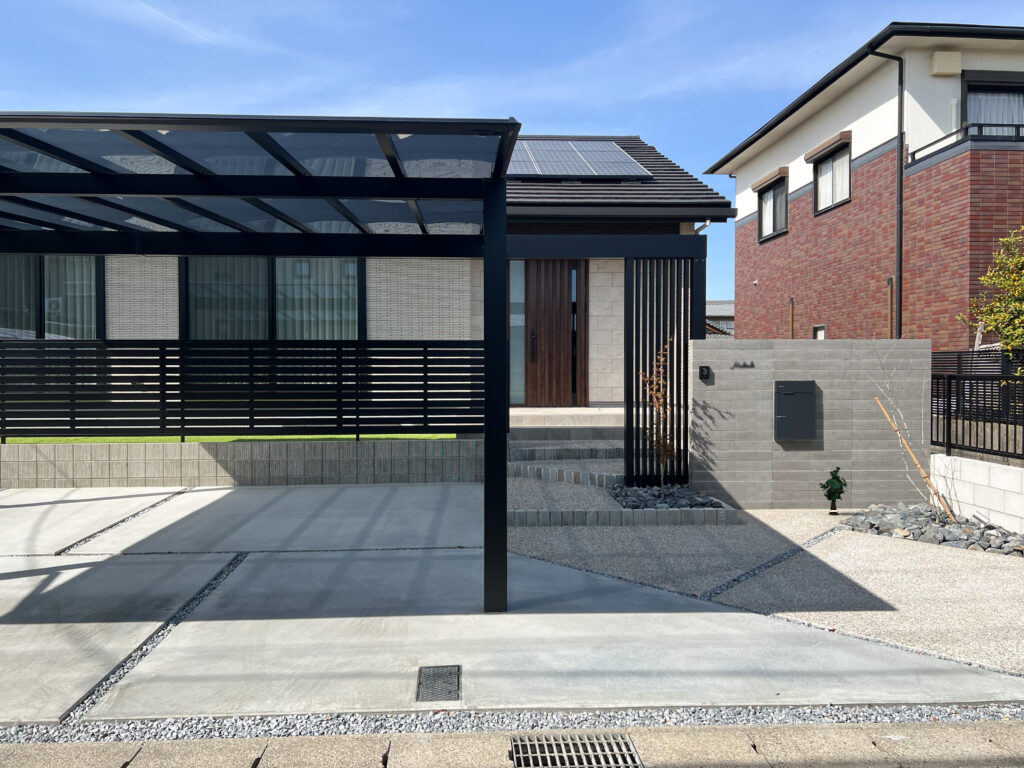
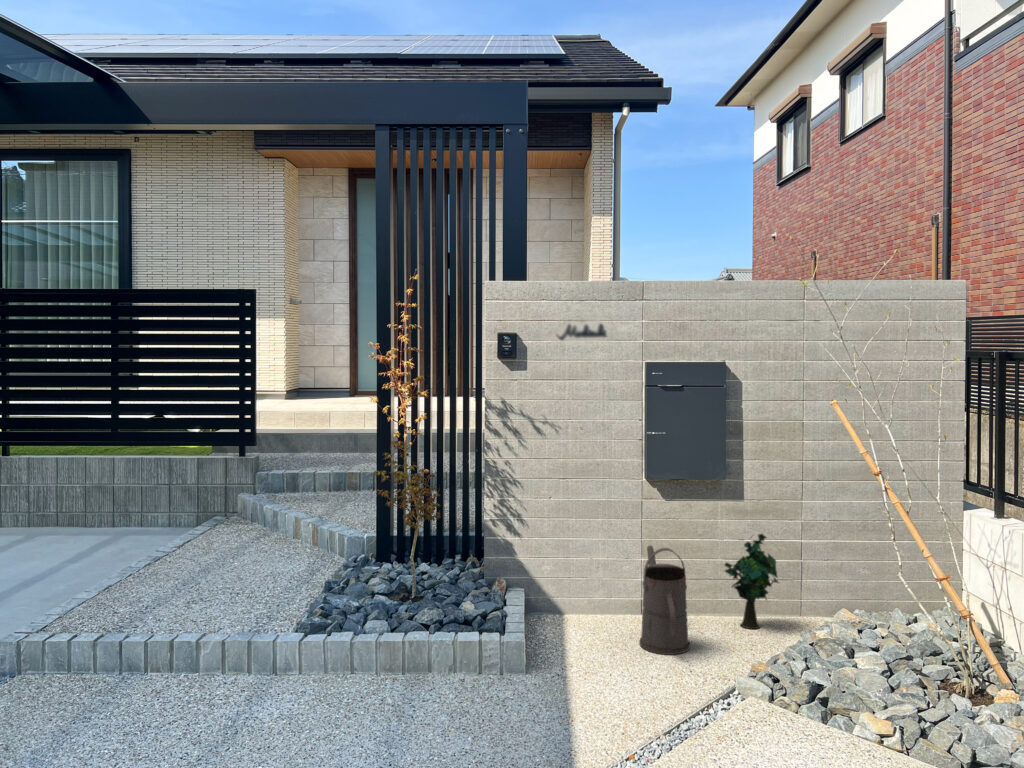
watering can: none [779,472,812,522] -> present [639,546,690,655]

